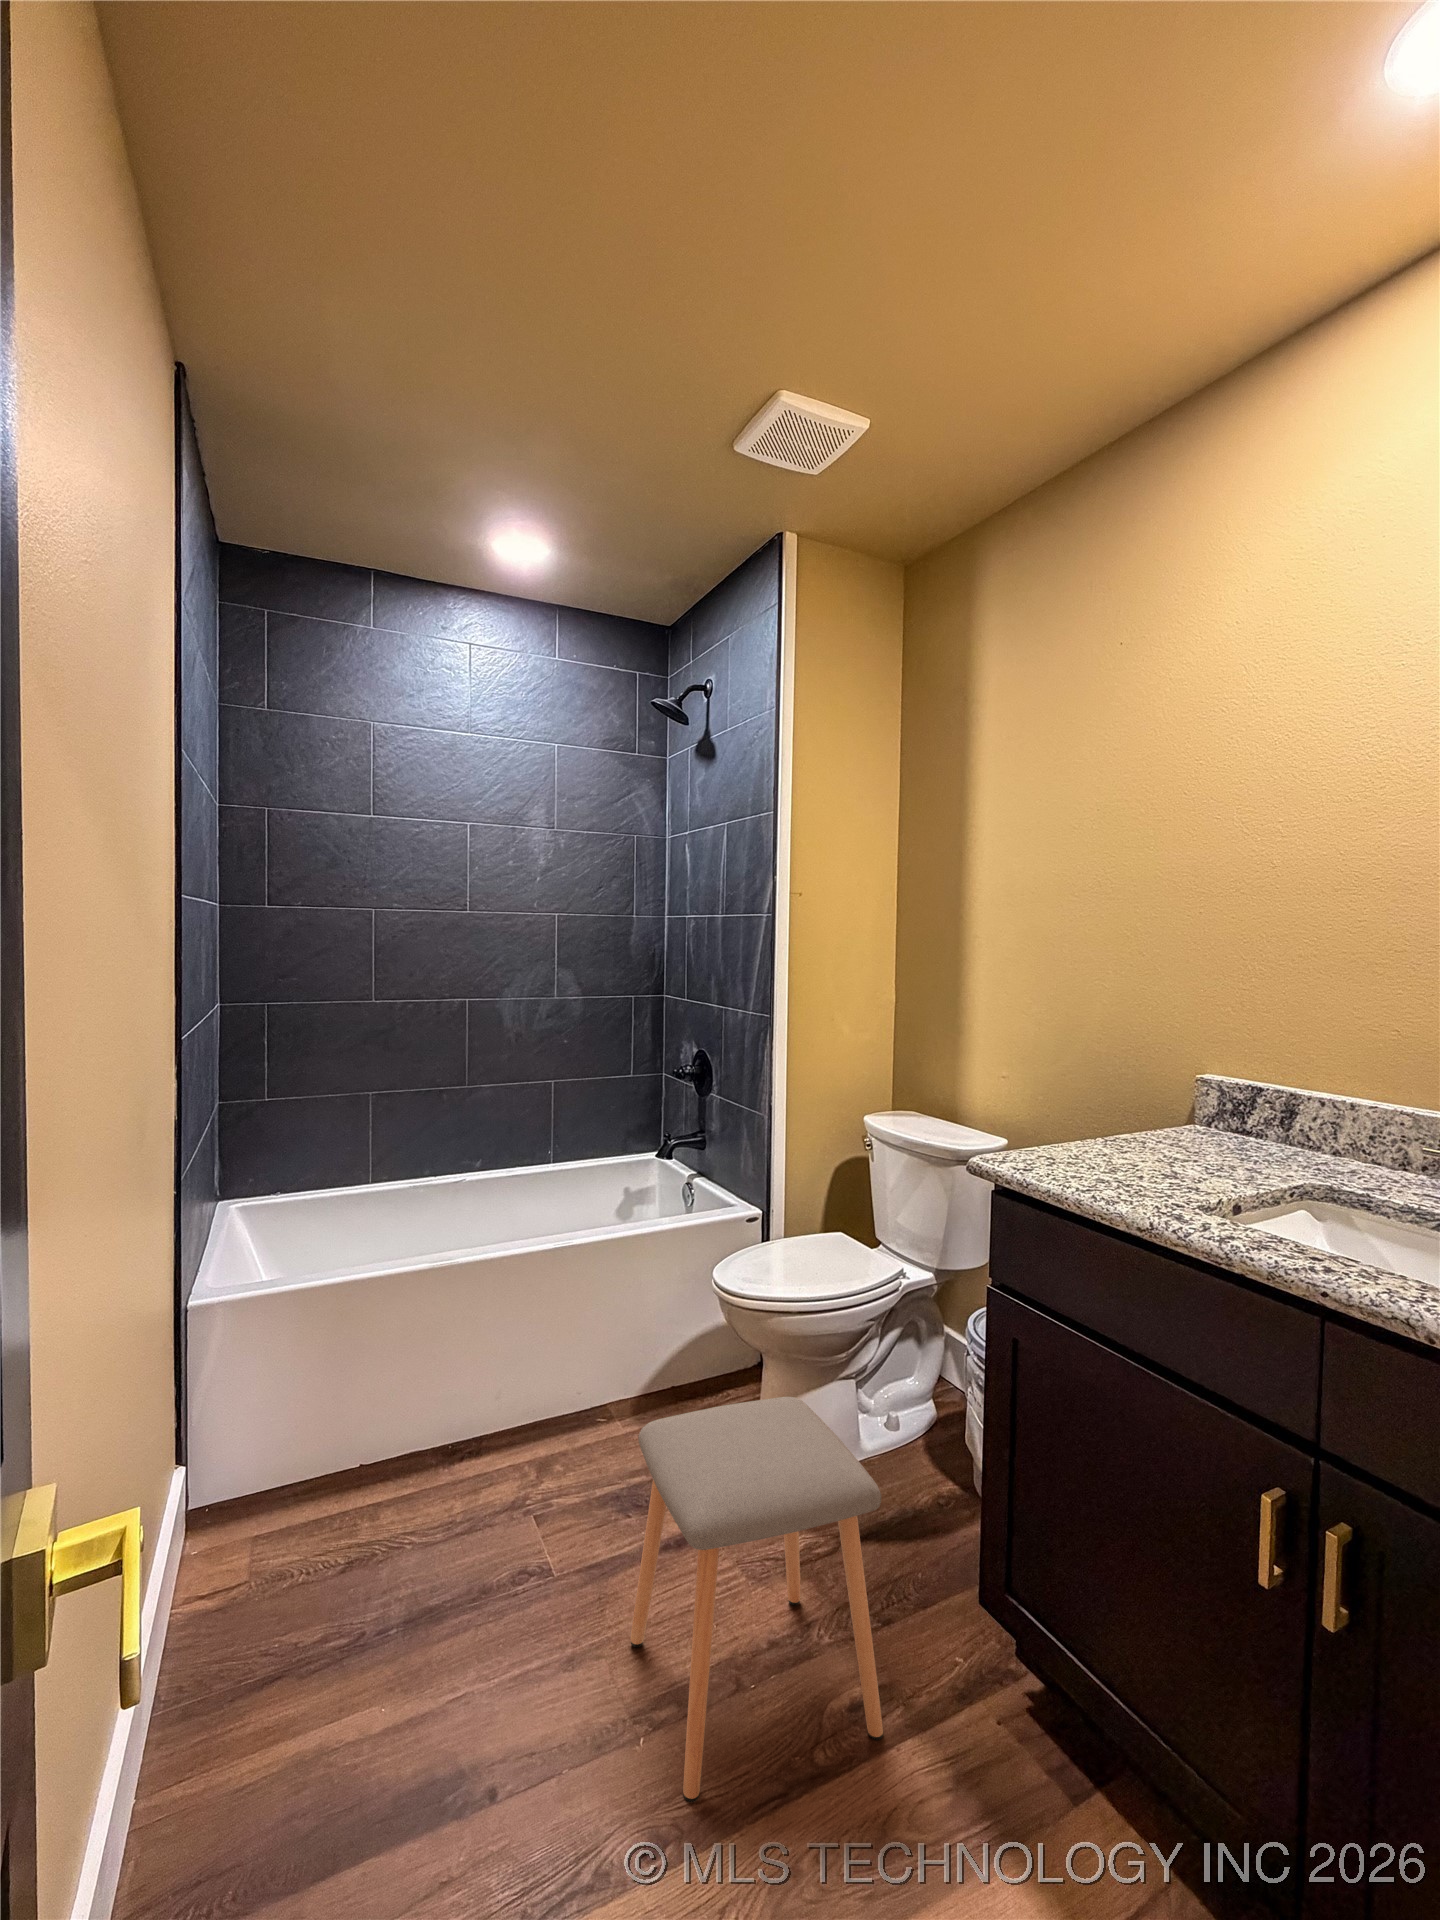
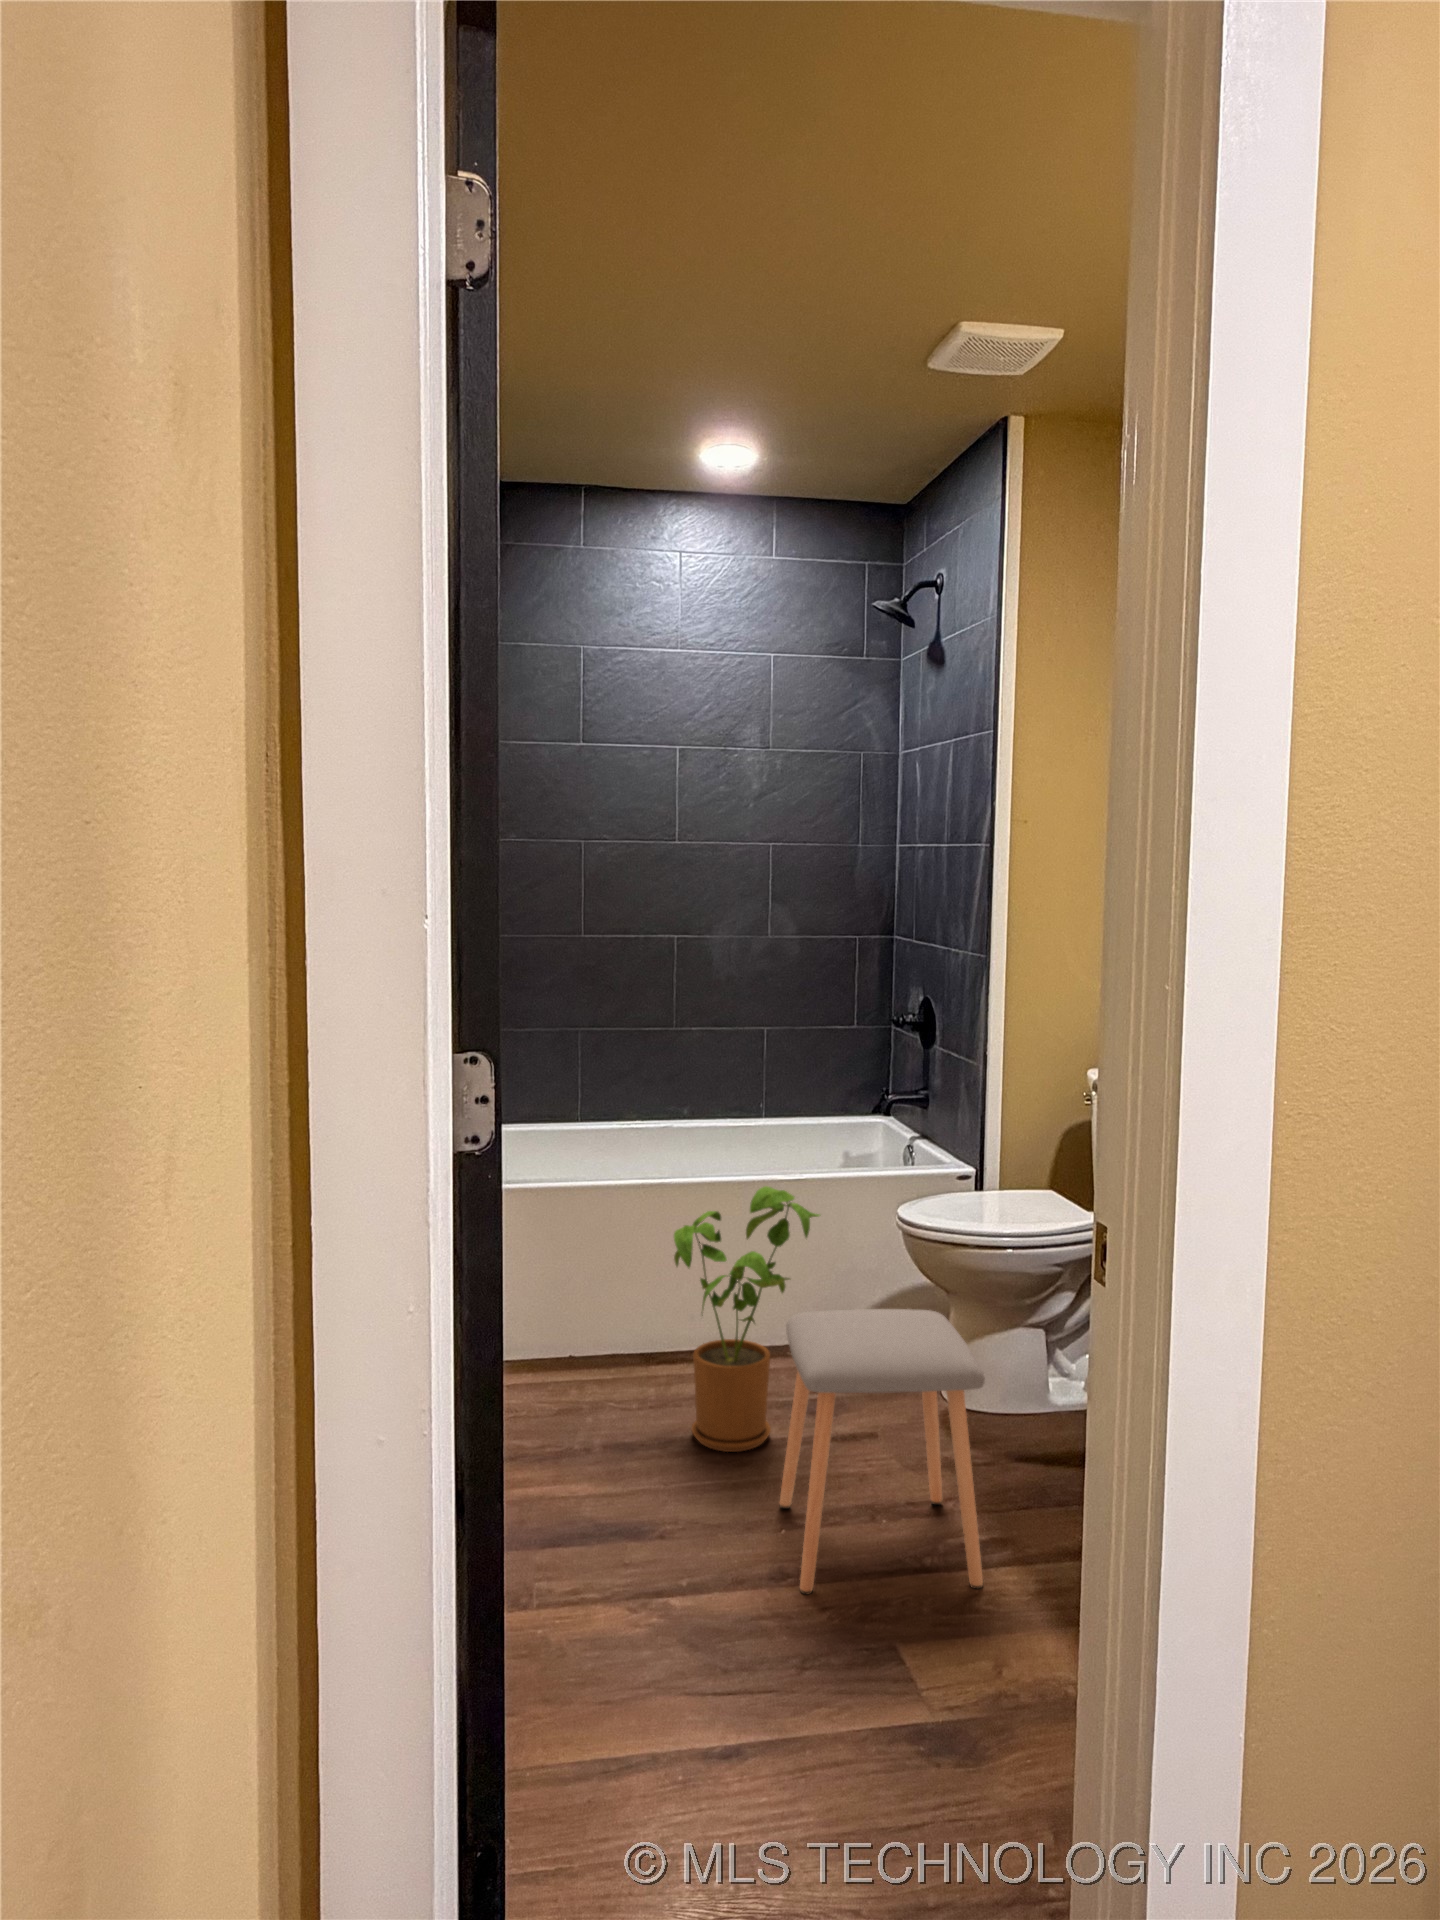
house plant: none [492,1261,648,1563] -> present [674,1186,819,1452]

